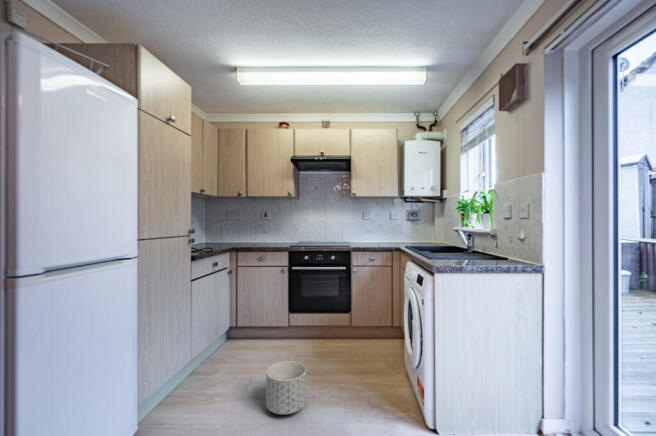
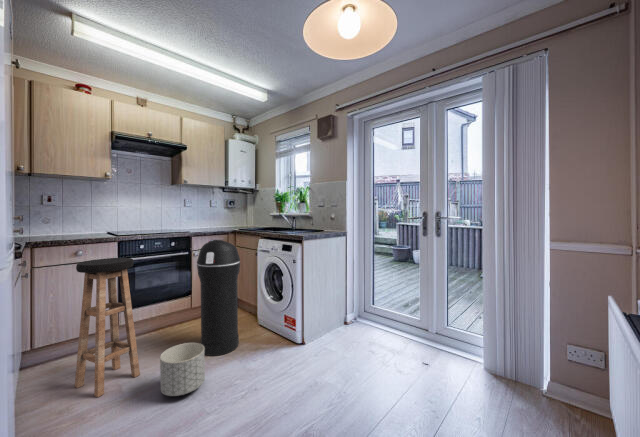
trash can: none [327,259,372,390] -> present [197,240,240,356]
bar stool: none [236,266,275,382] -> present [75,258,140,397]

